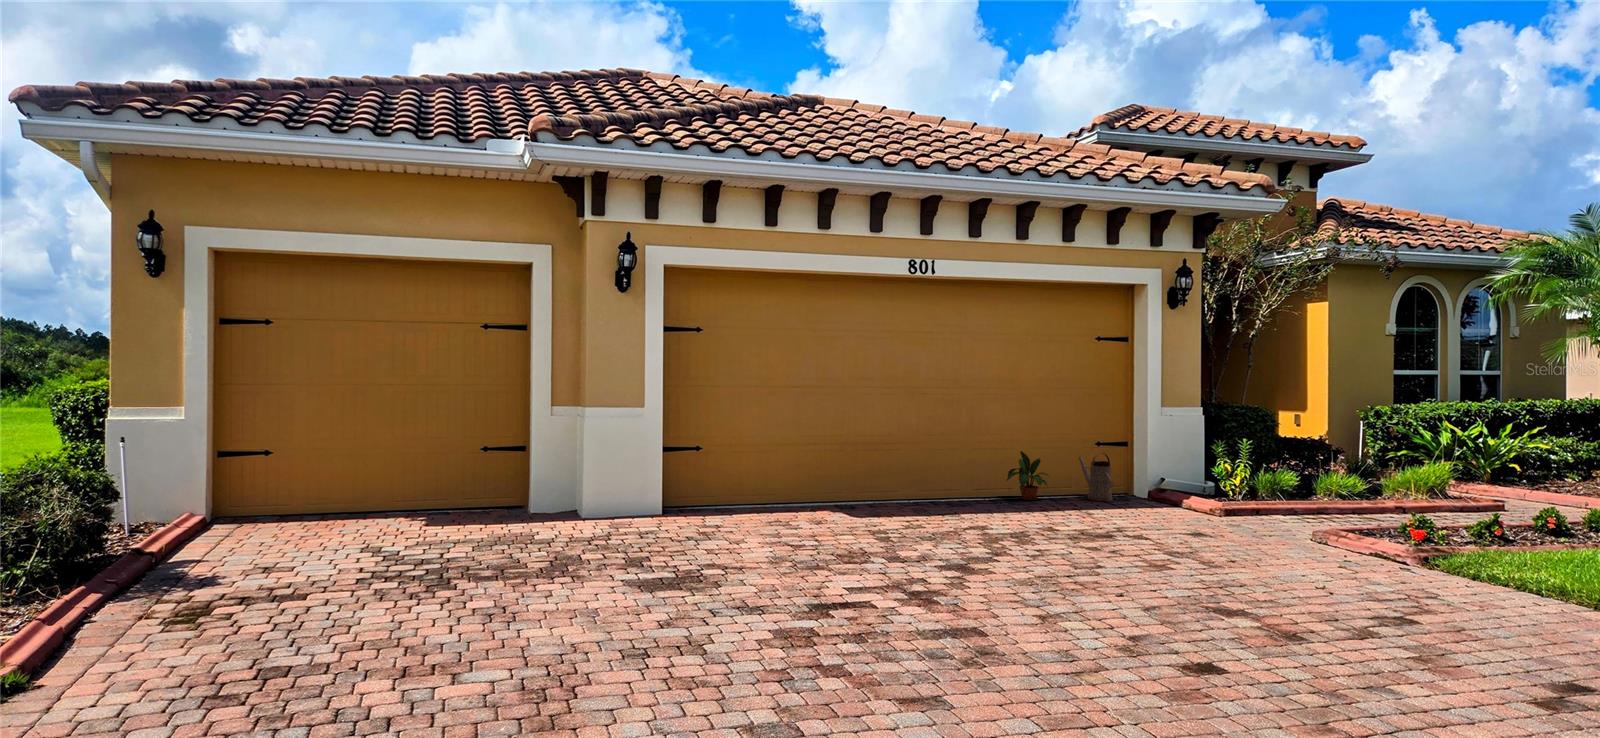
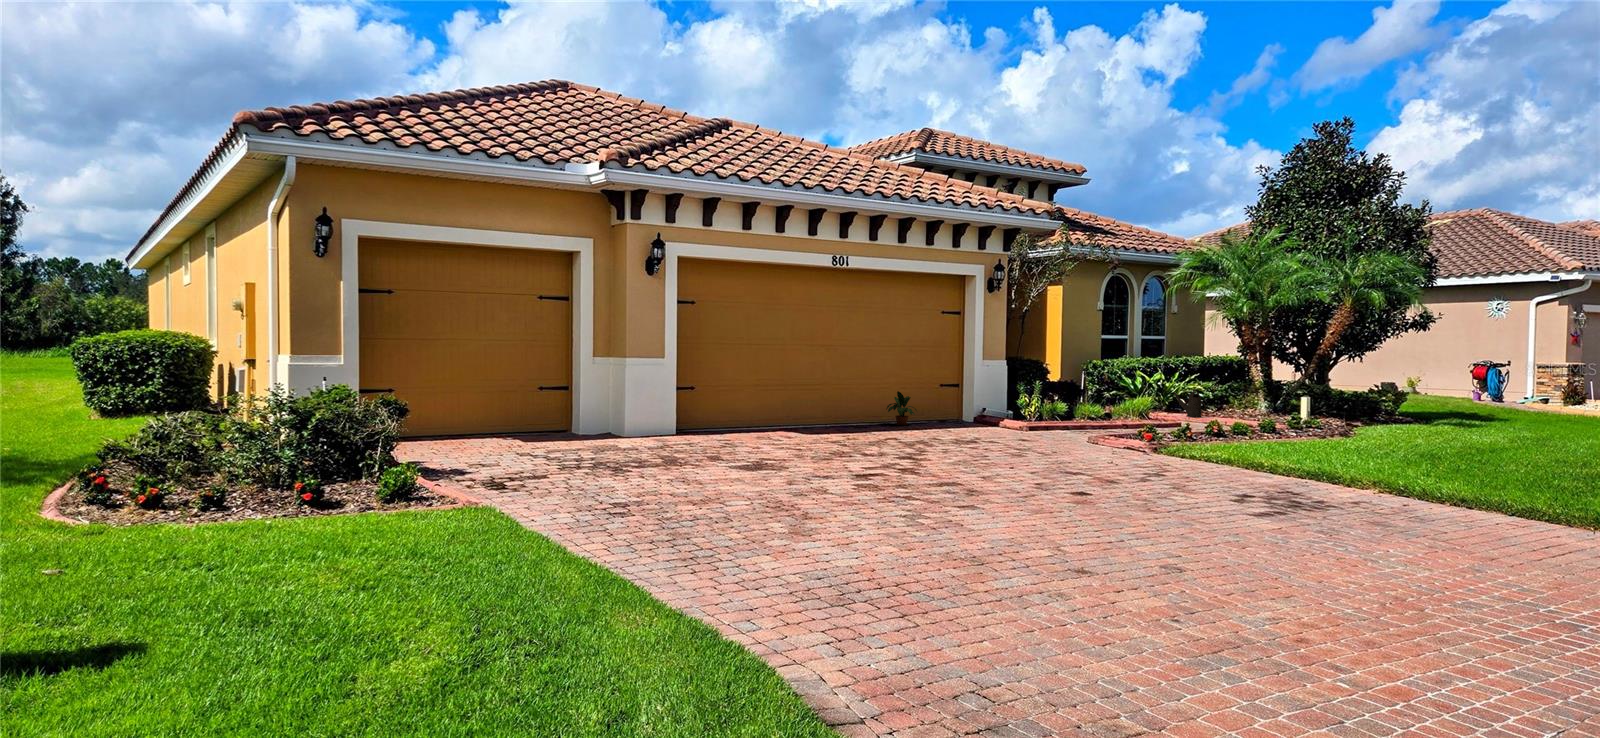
watering can: present [1079,452,1113,501] -> present [1174,389,1206,418]

